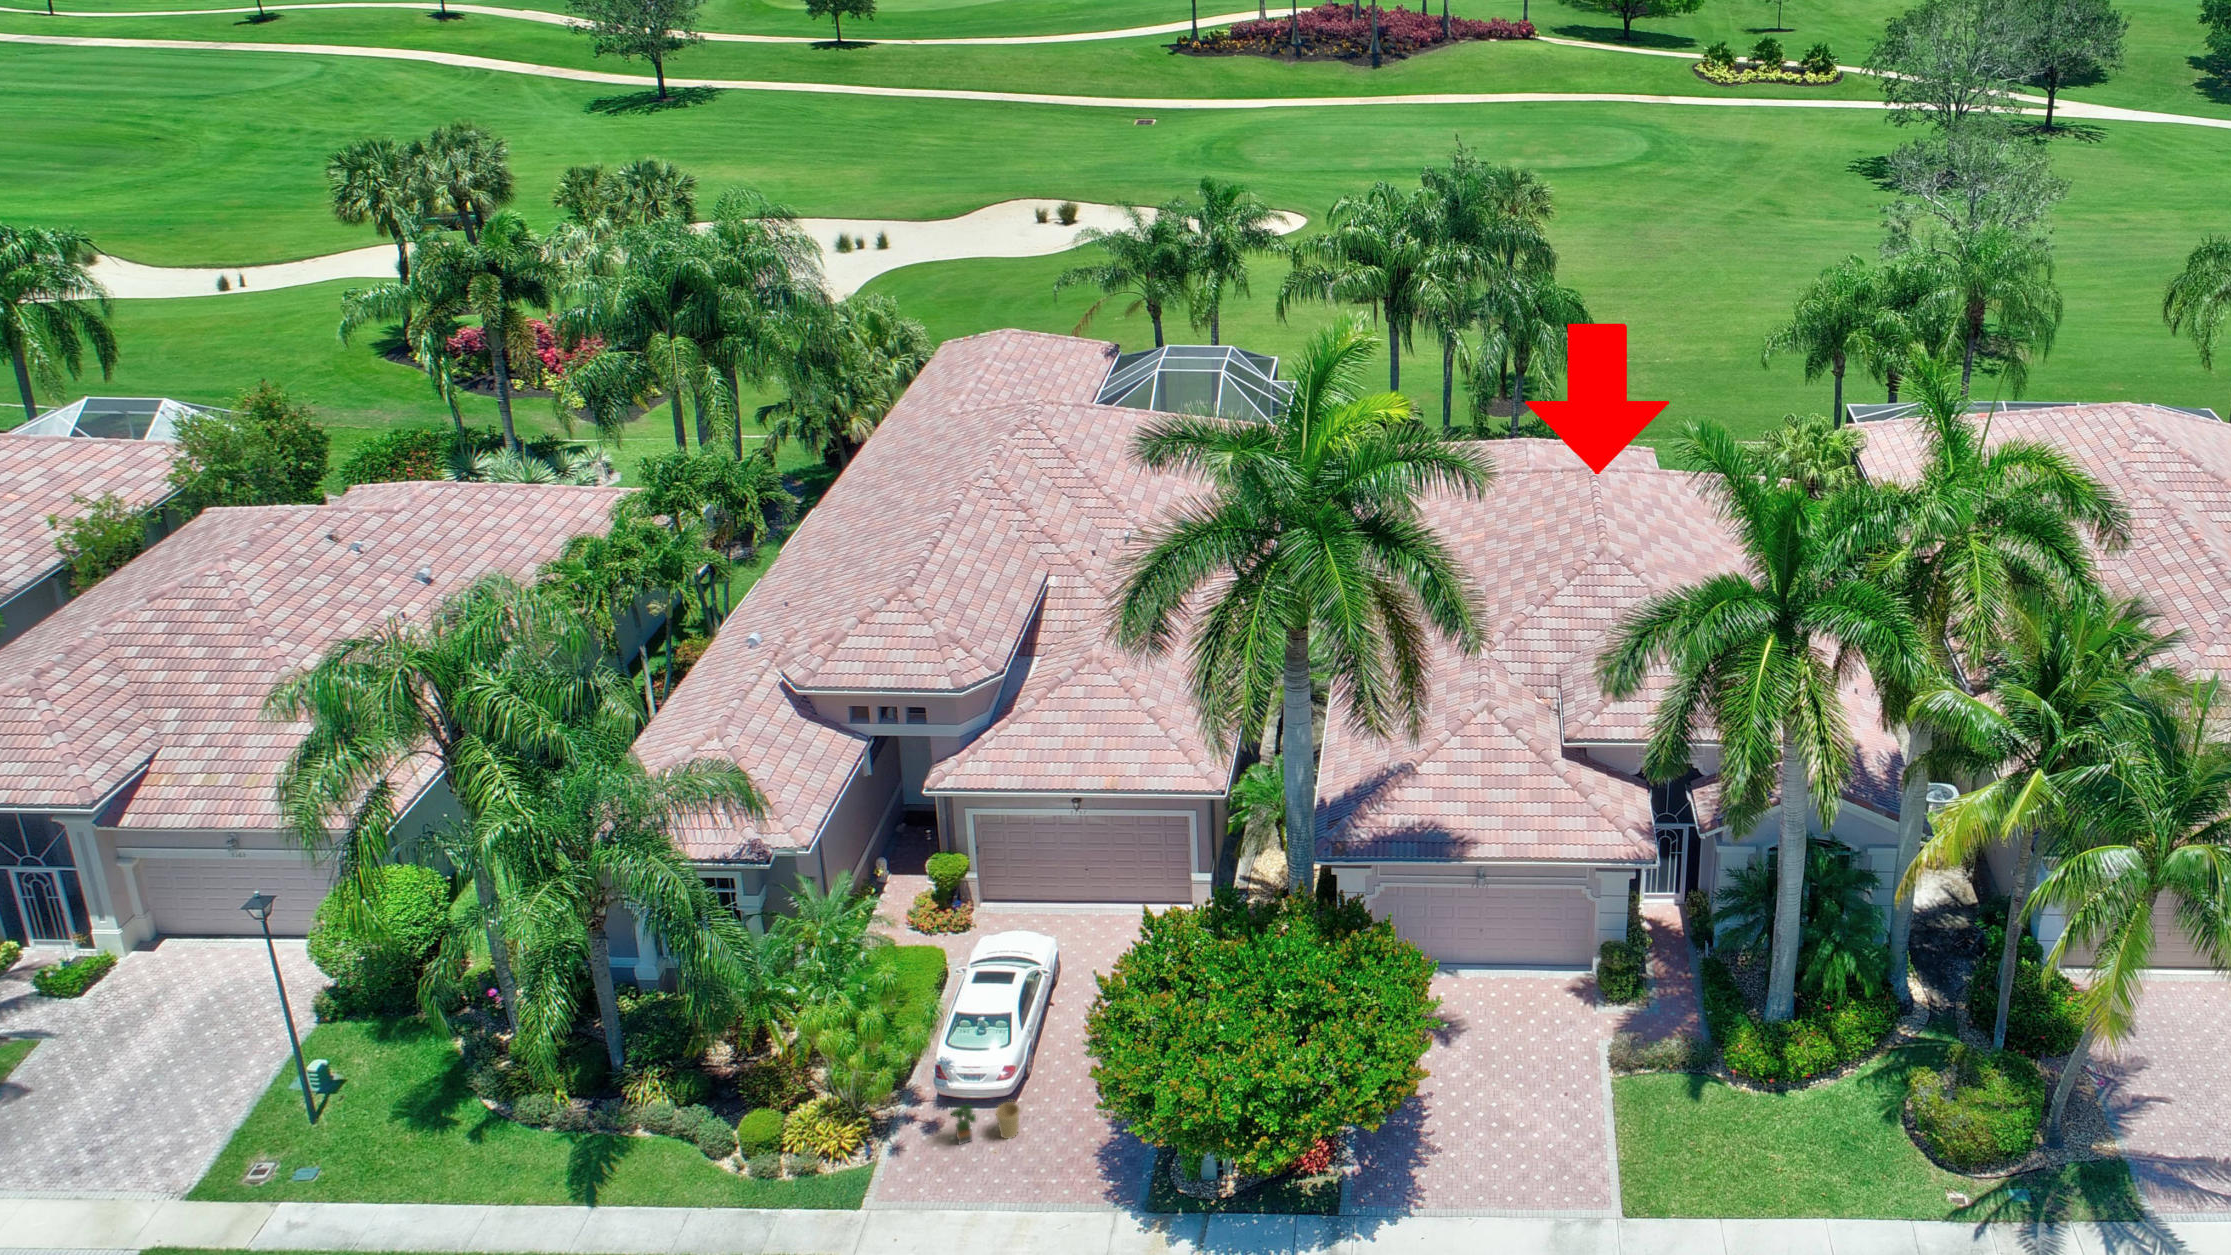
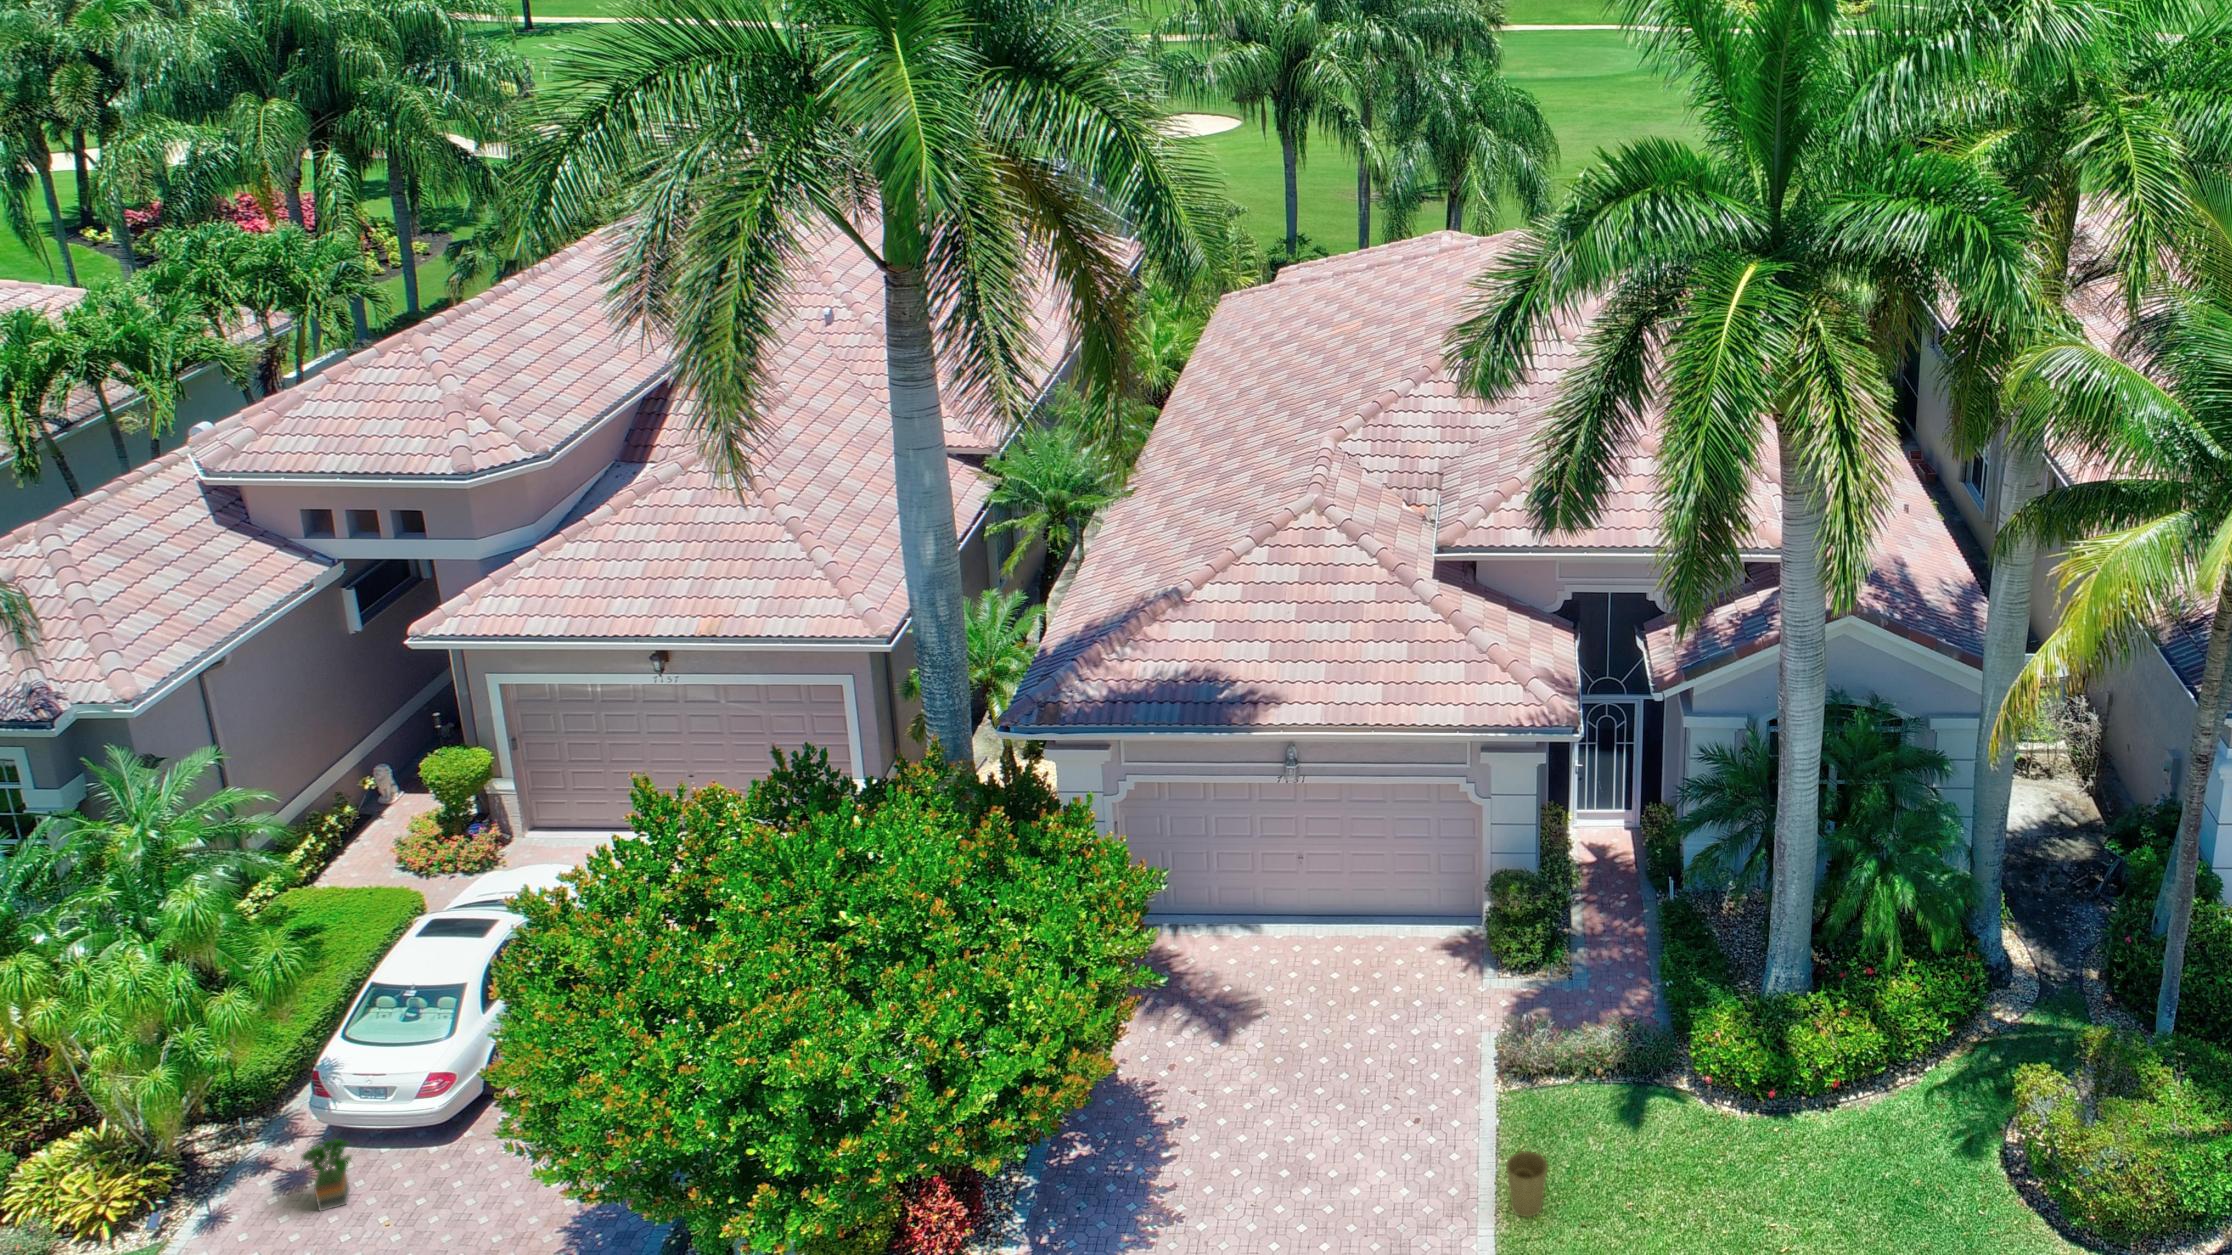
basket: present [996,1101,1020,1139] -> present [1506,1147,1548,1217]

